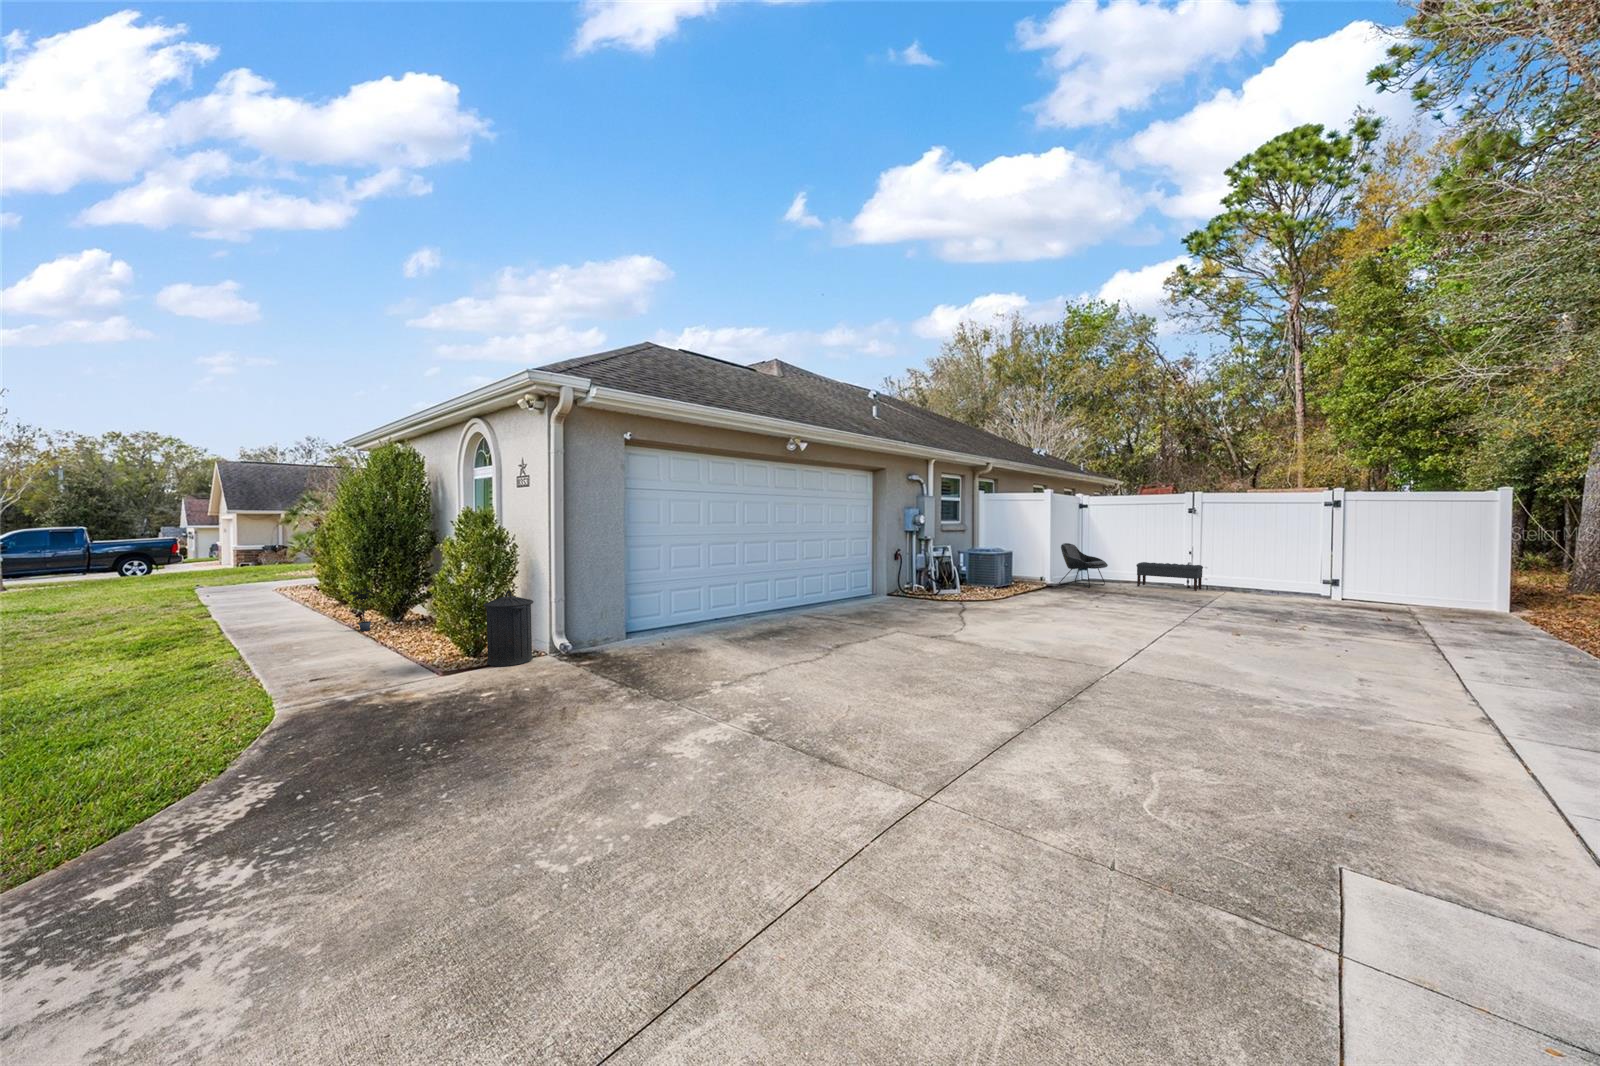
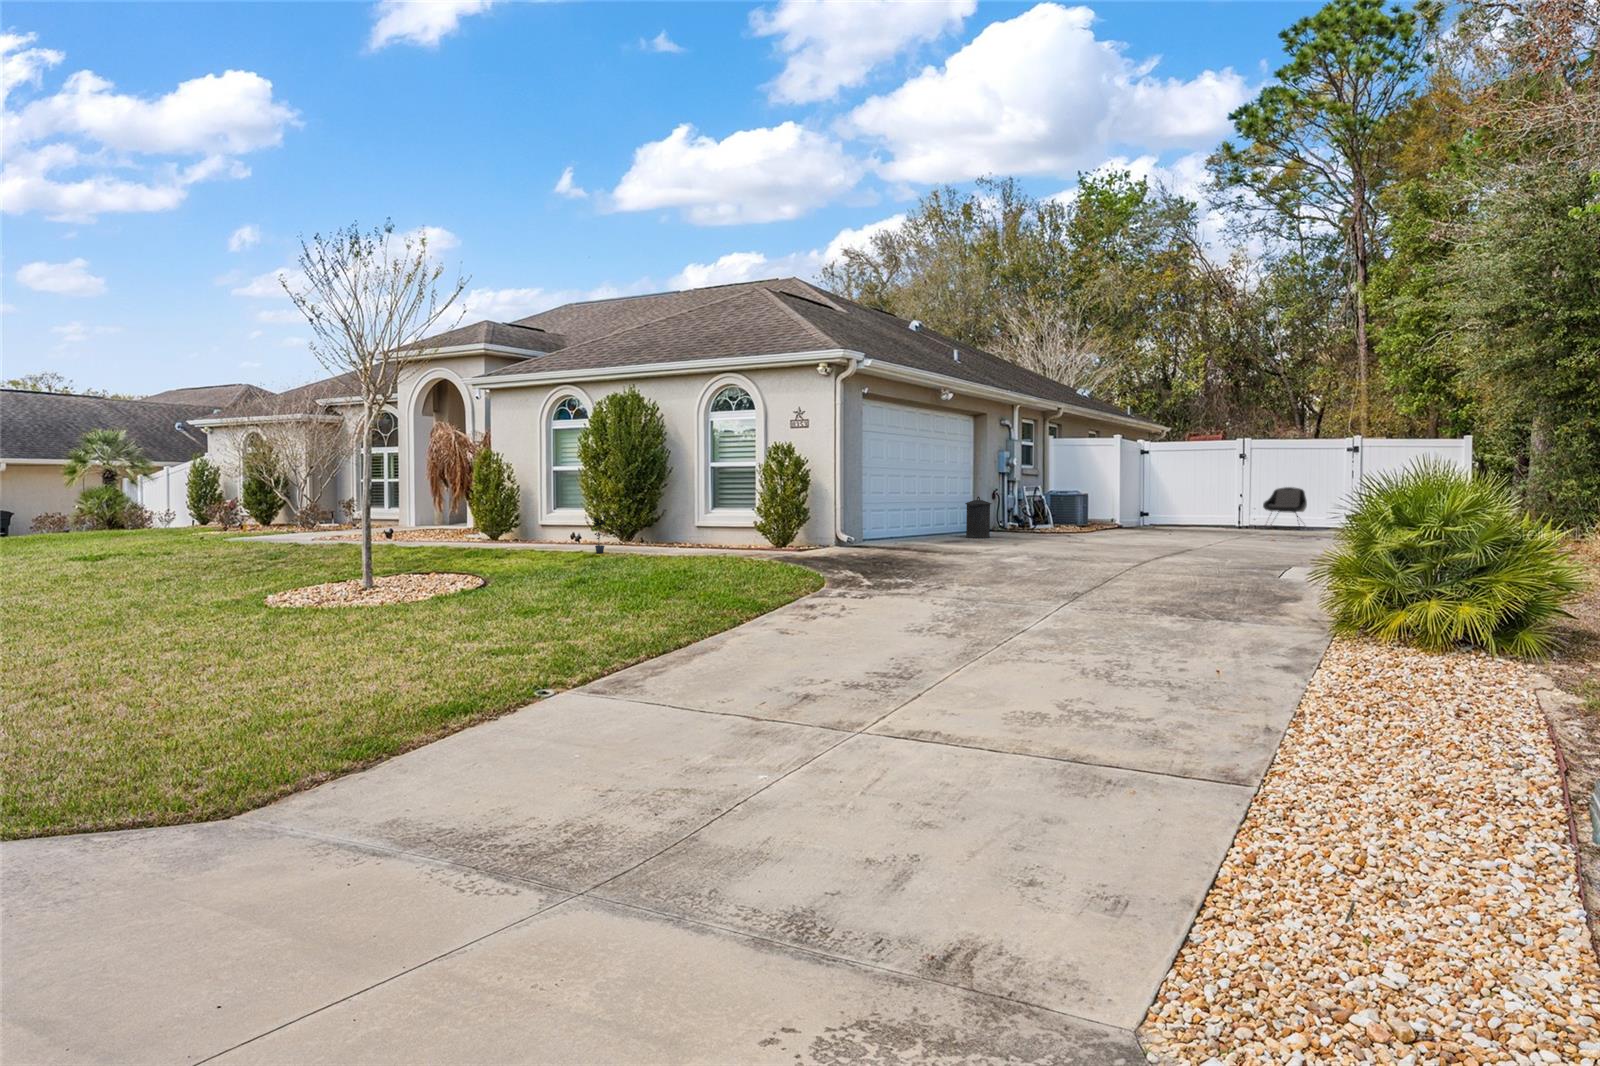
lounge chair: present [1059,543,1108,588] -> present [1263,487,1307,530]
bench: present [1136,562,1203,591] -> none [1195,504,1251,528]
trash can: present [483,591,534,666] -> present [965,496,992,538]

